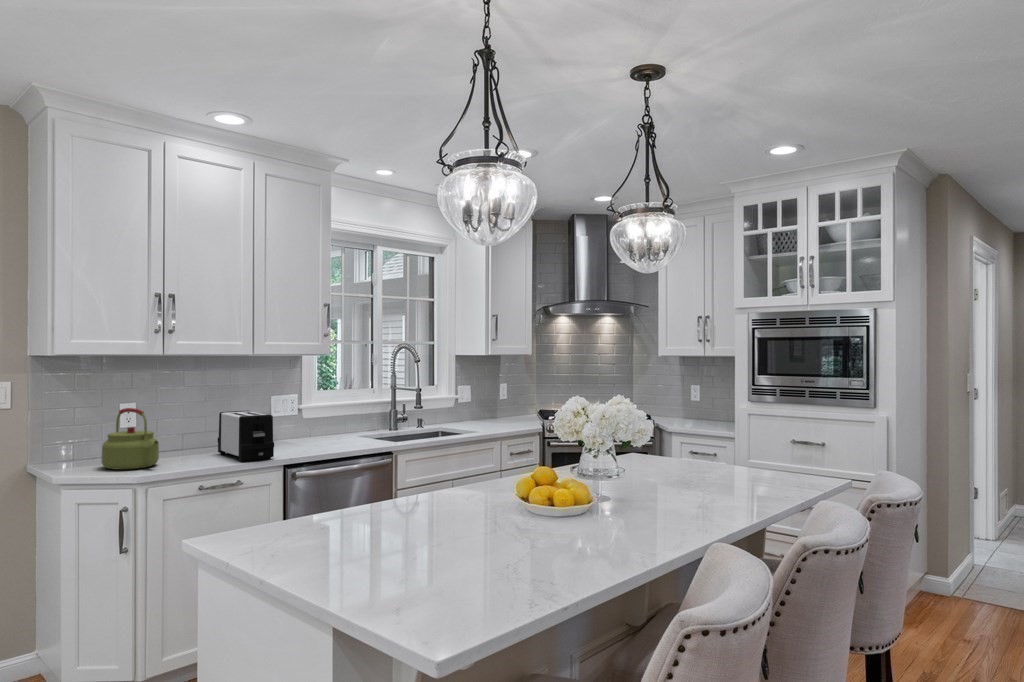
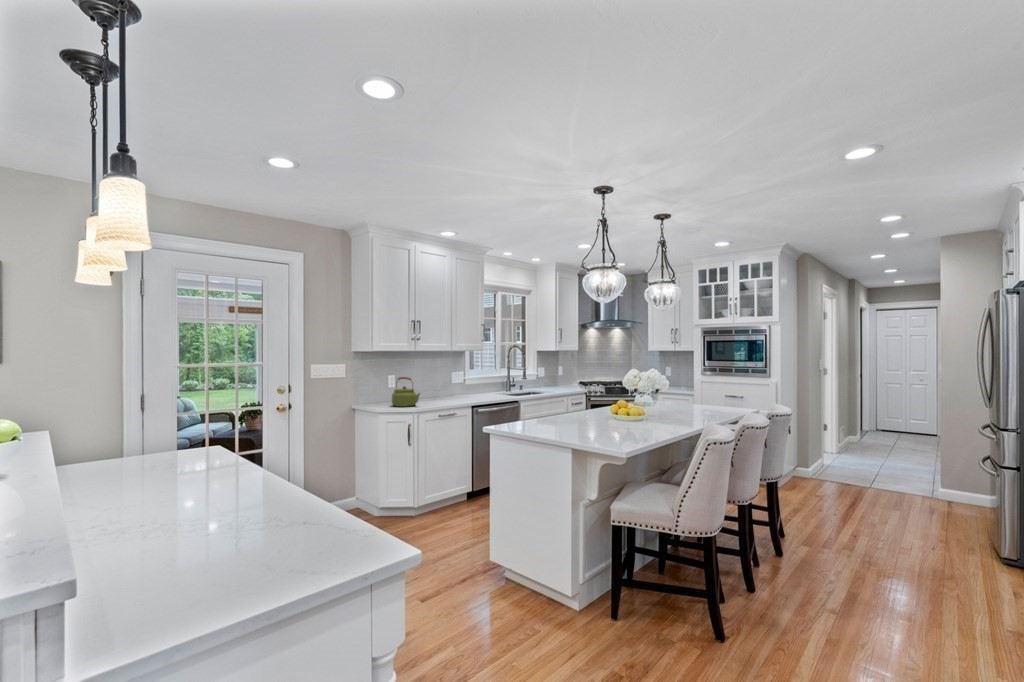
toaster: present [218,411,274,462] -> none [436,379,468,404]

